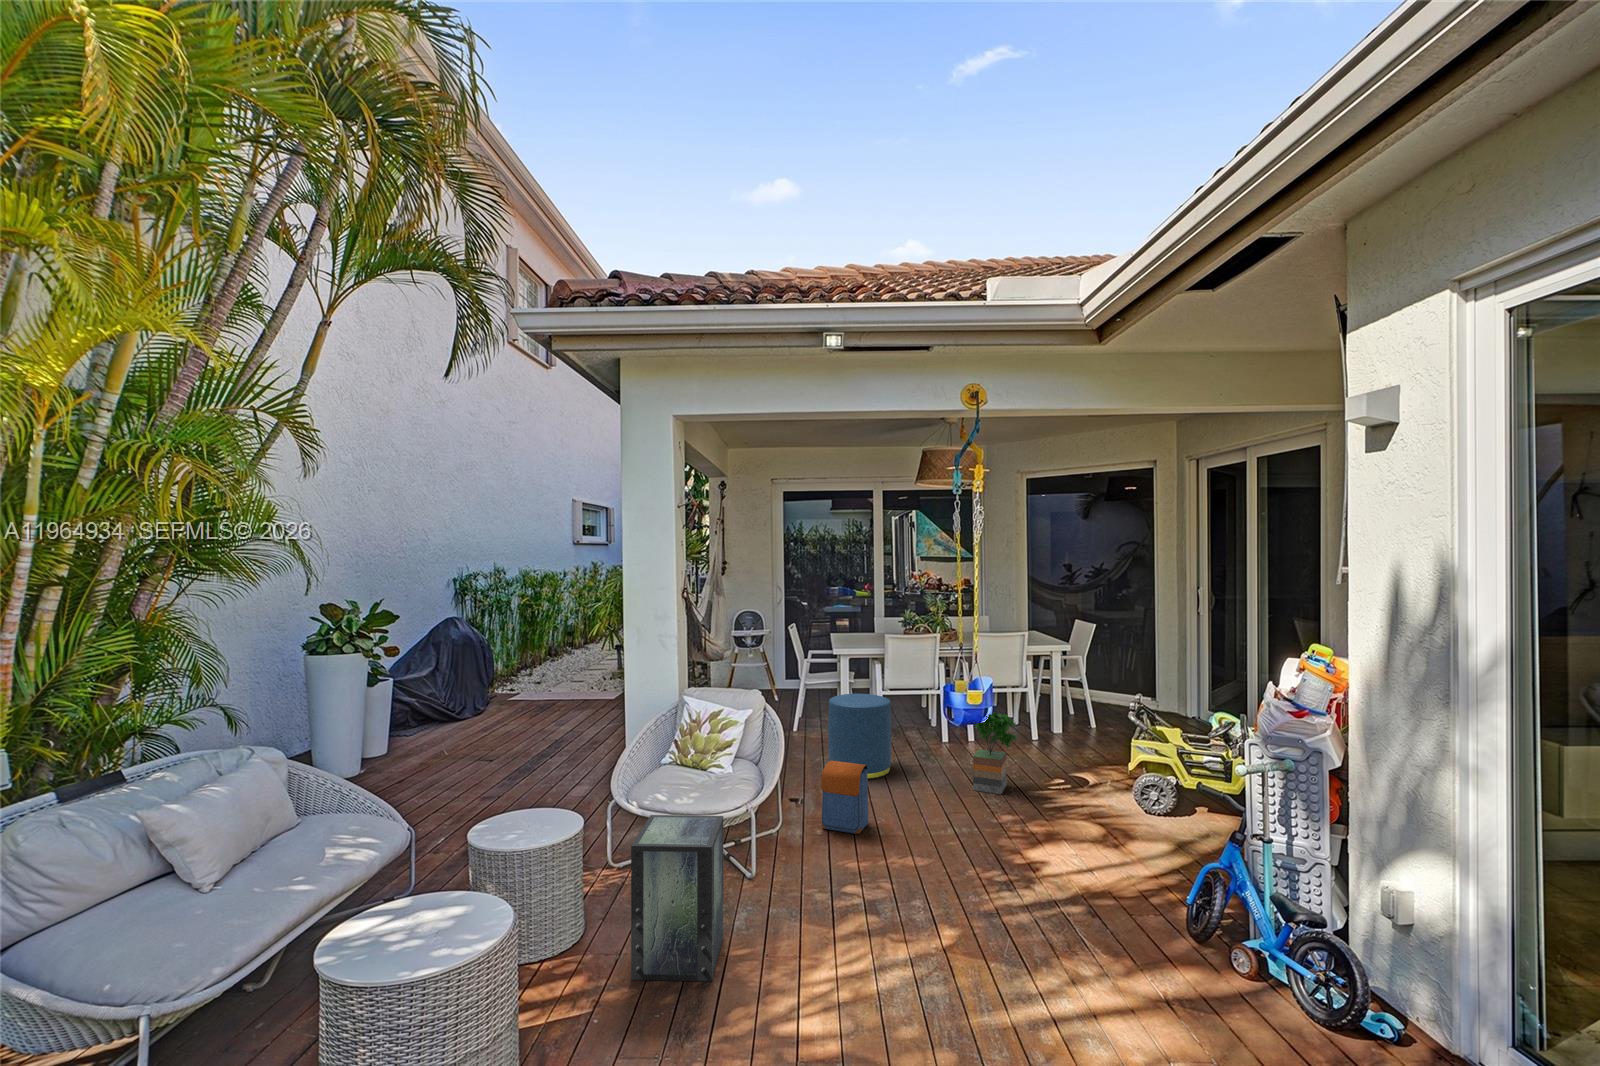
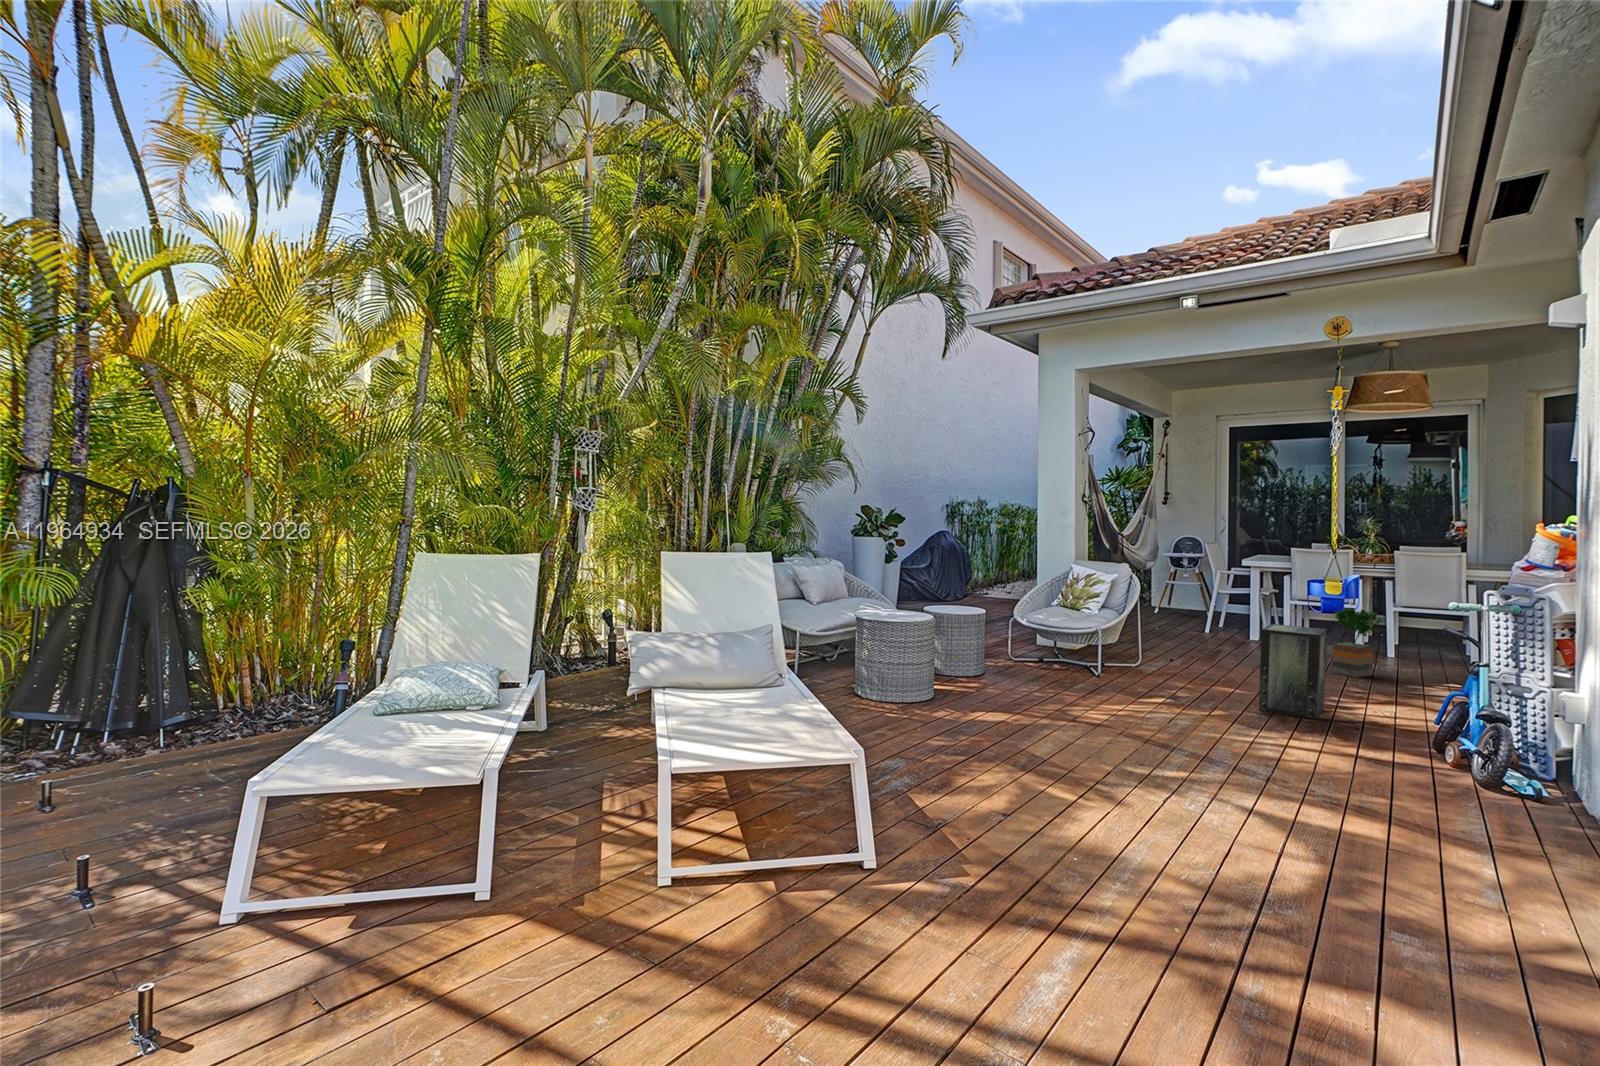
ottoman: present [828,694,891,779] -> none [1210,592,1270,658]
backpack: present [821,761,868,834] -> none [1170,622,1211,673]
storage box: present [631,815,724,981] -> present [1259,624,1327,719]

